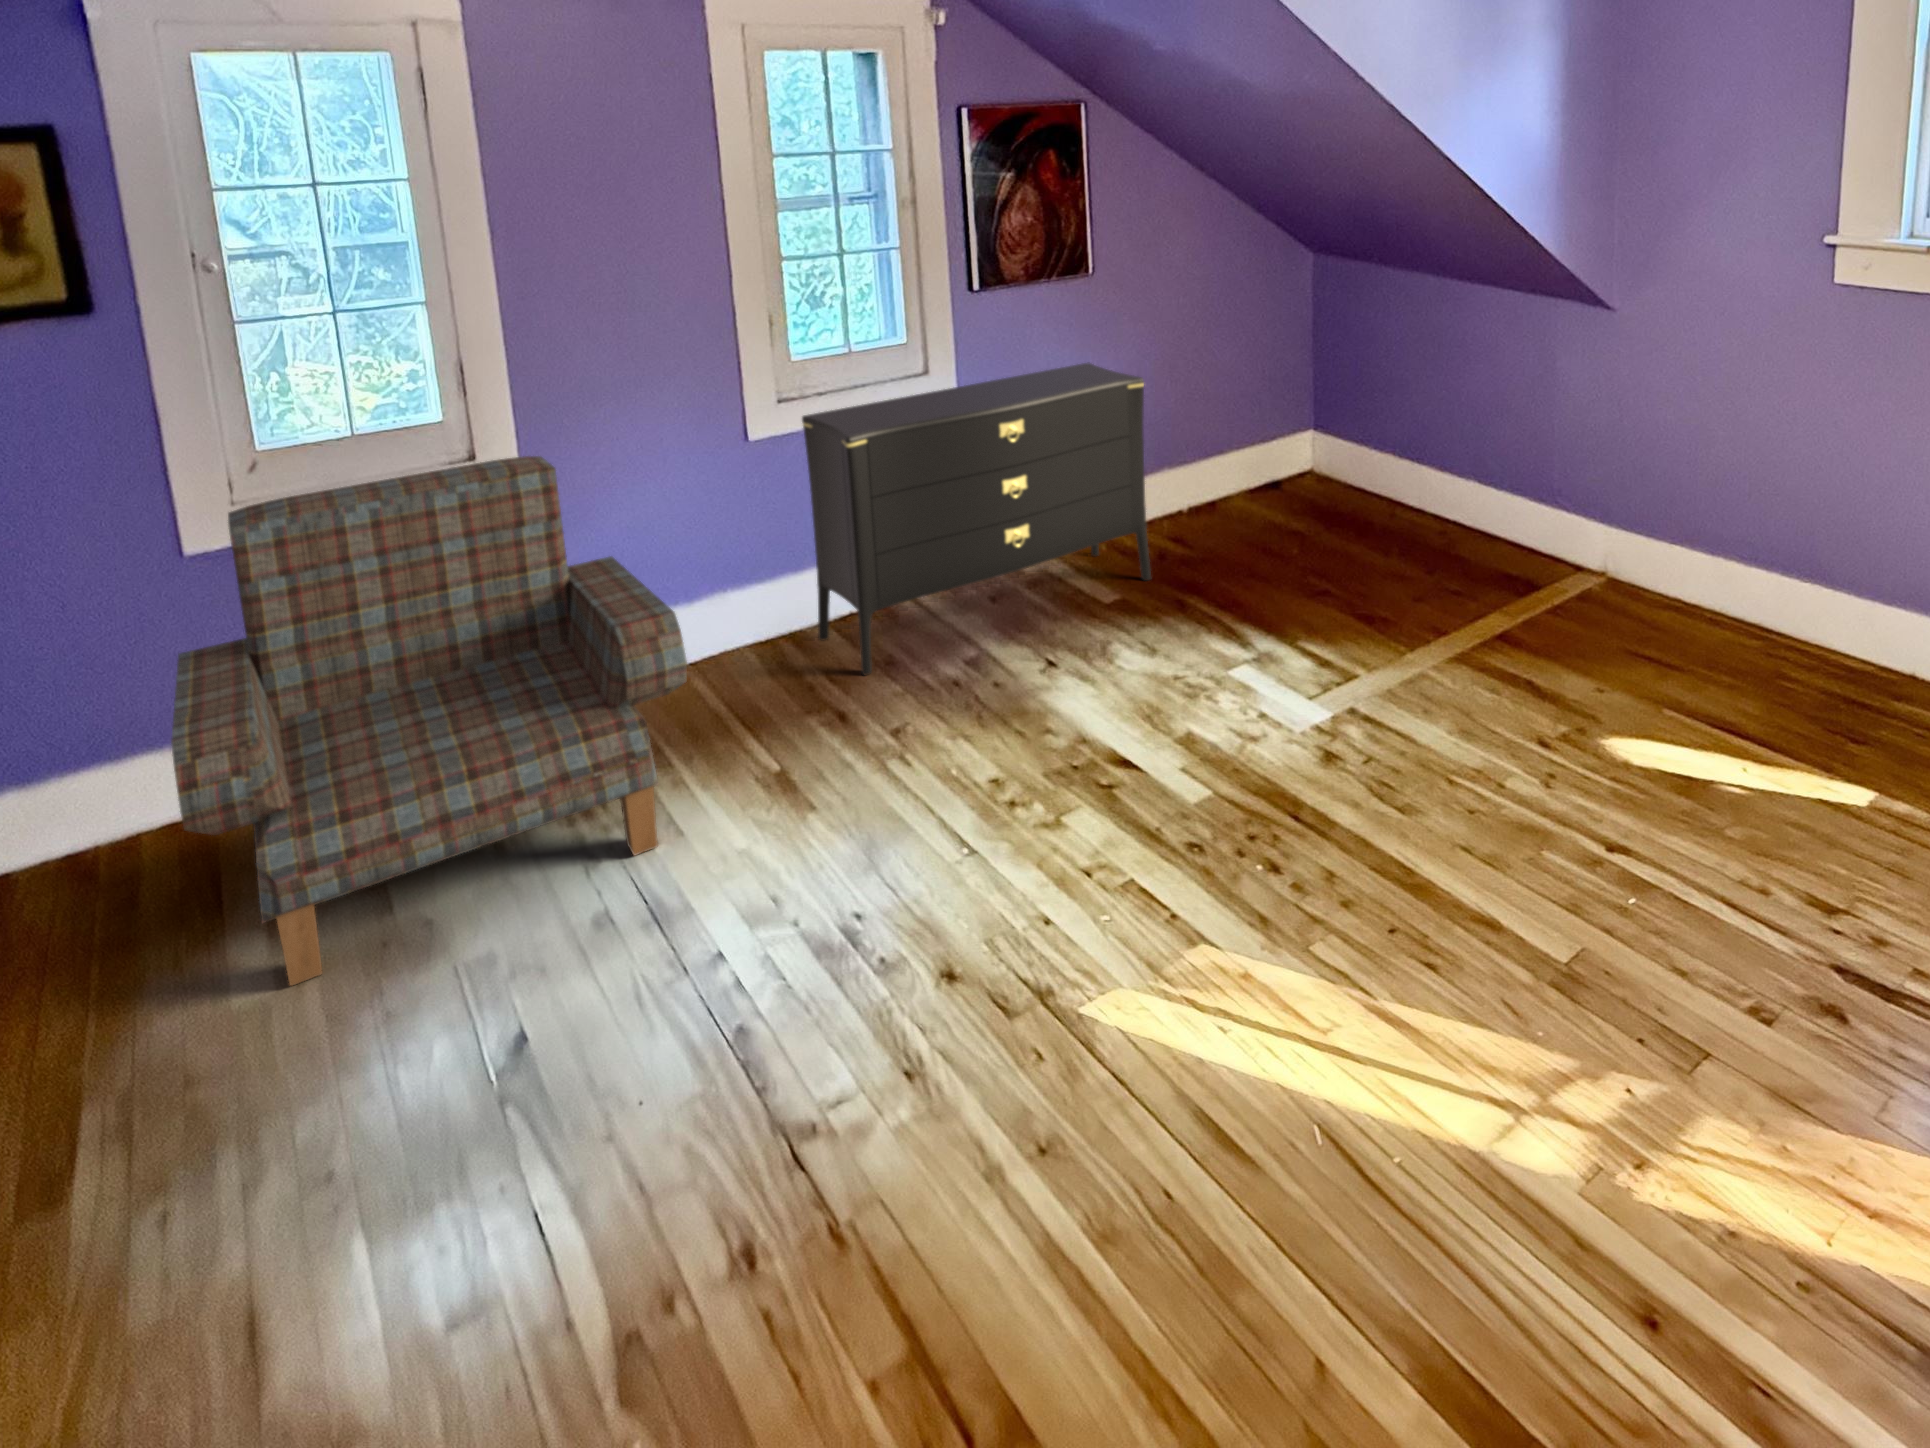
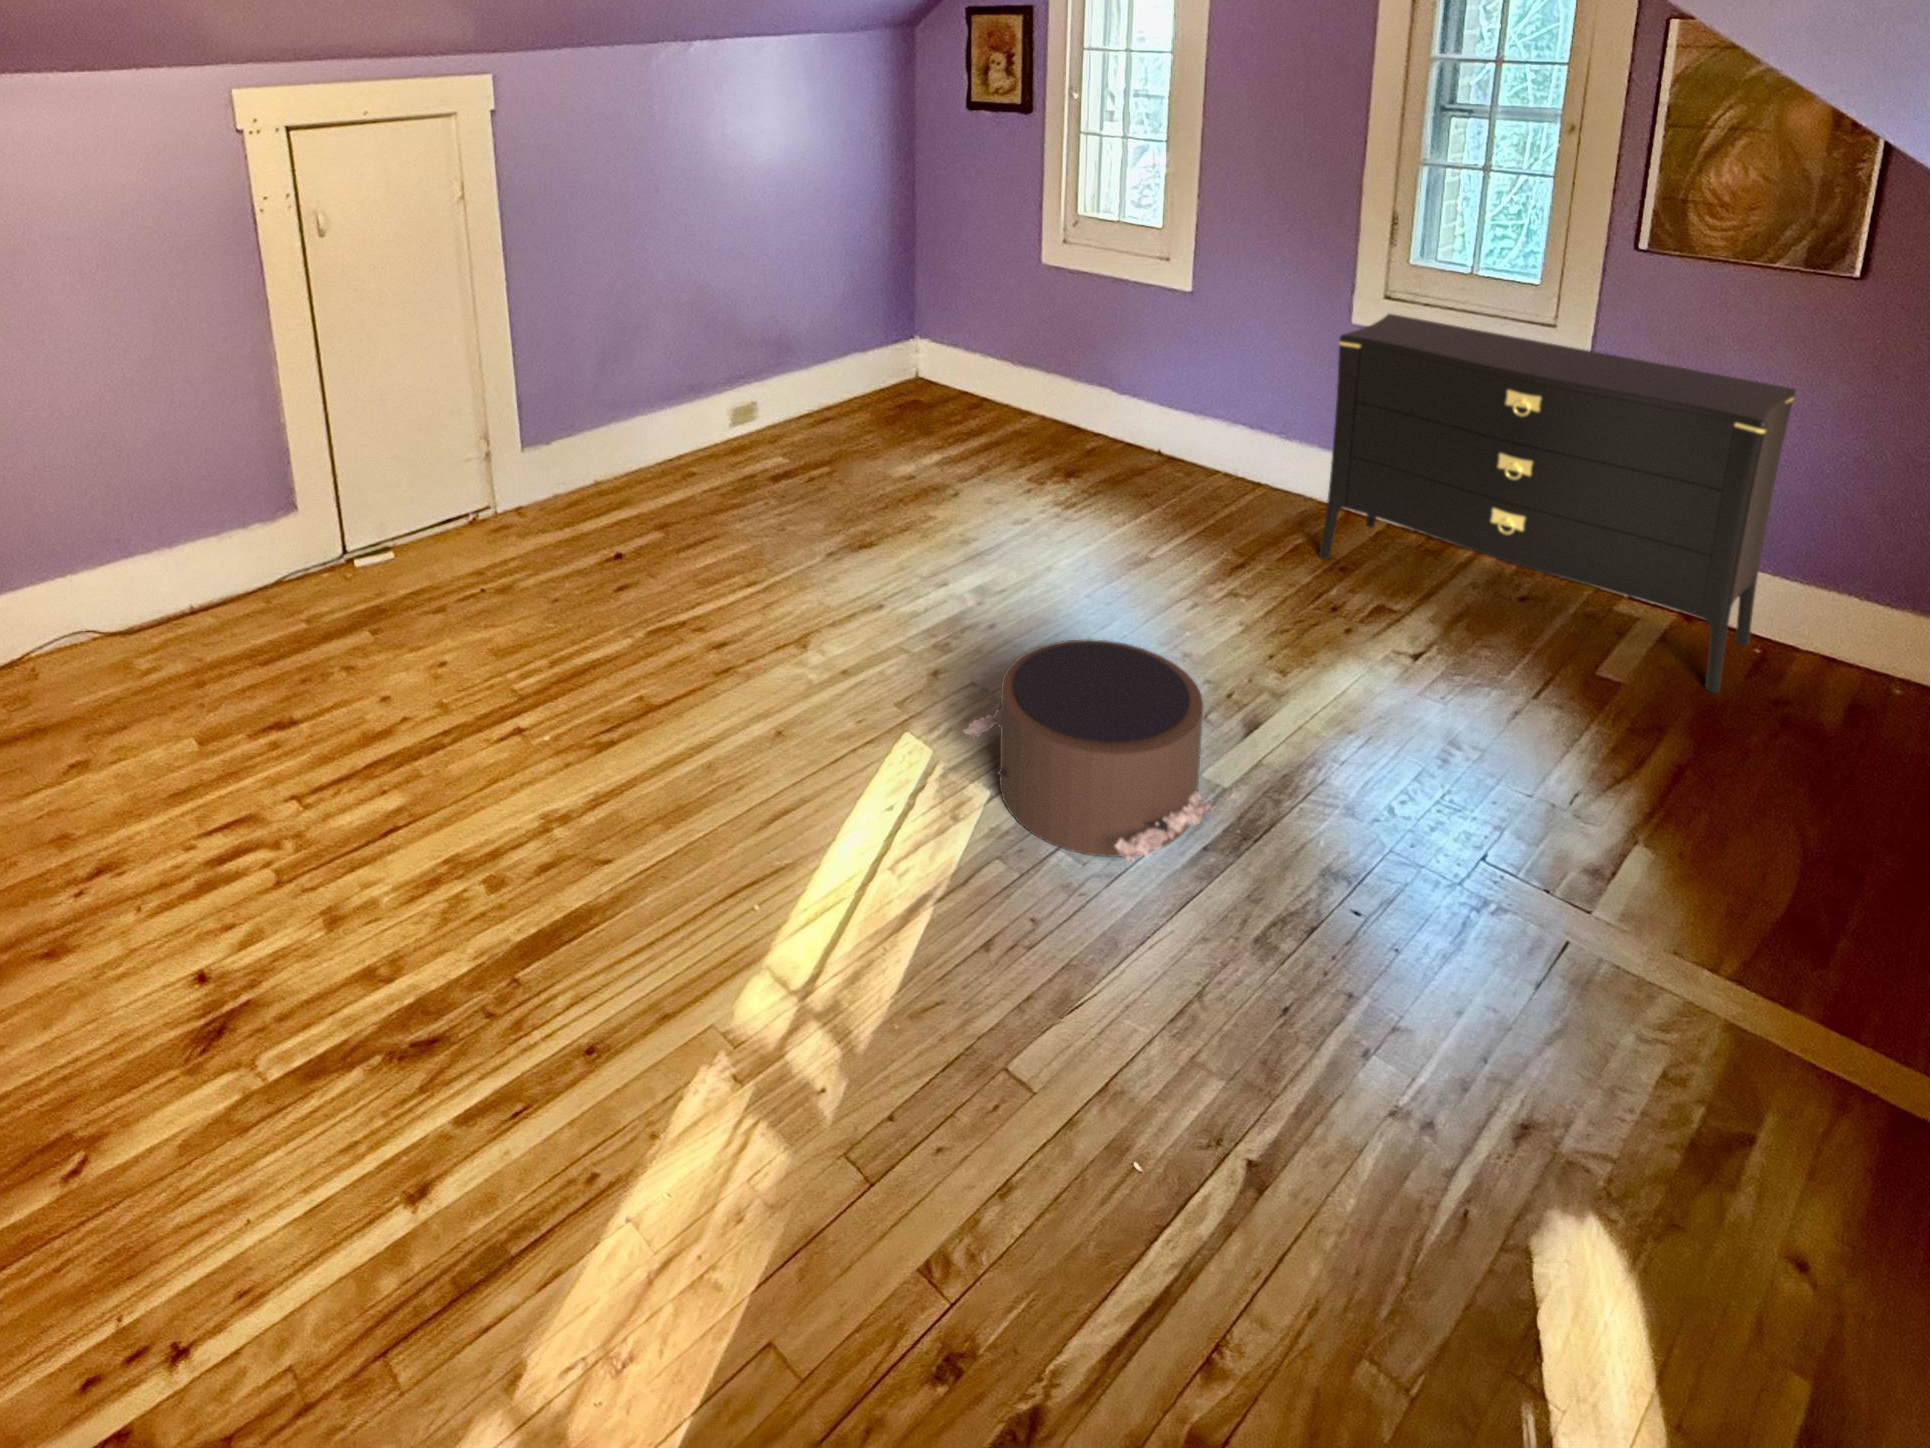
armchair: present [171,456,687,986] -> none [894,244,1206,534]
pouf: none [1088,715,1362,936] -> present [963,639,1215,861]

